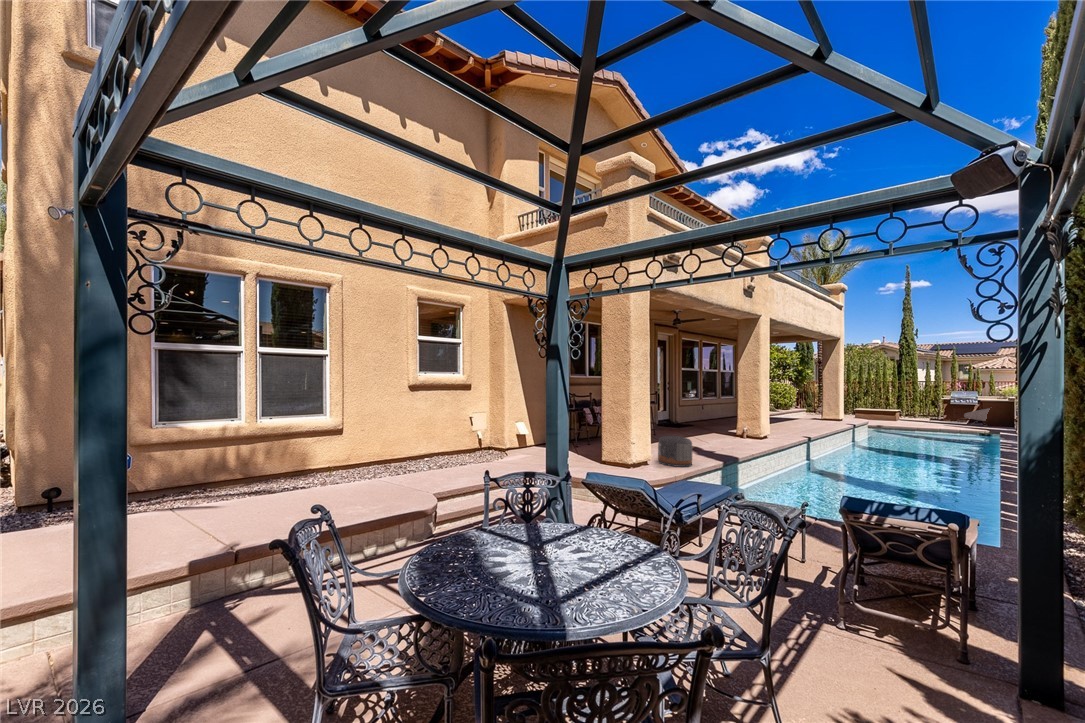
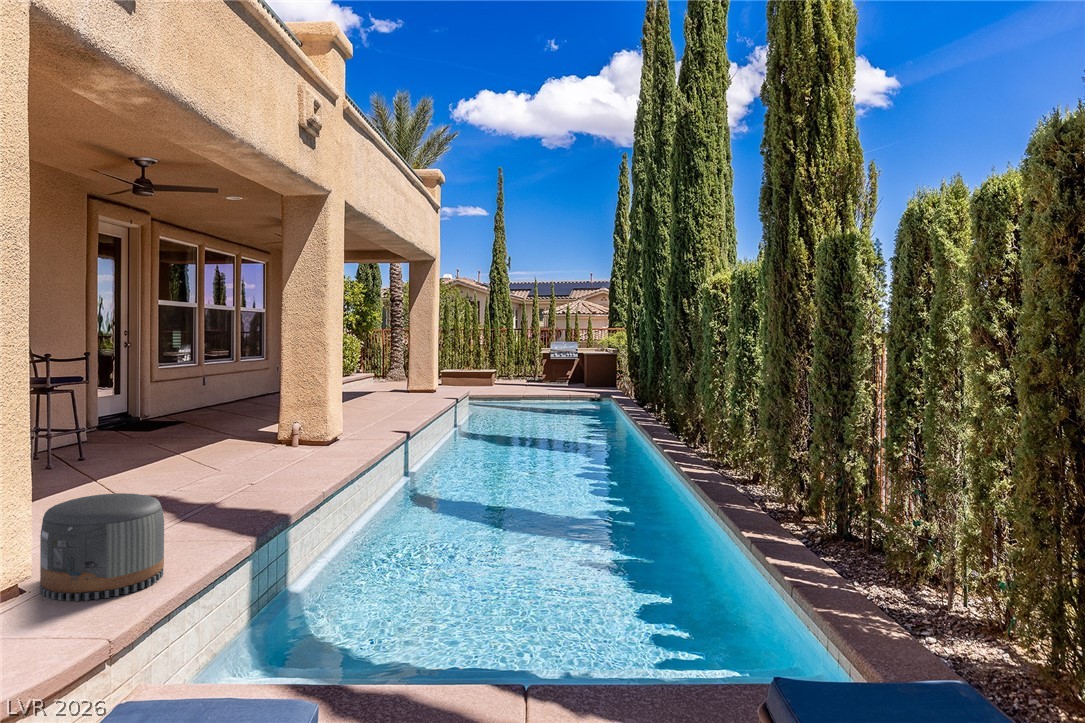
armchair: present [964,408,990,427] -> none [559,362,584,386]

